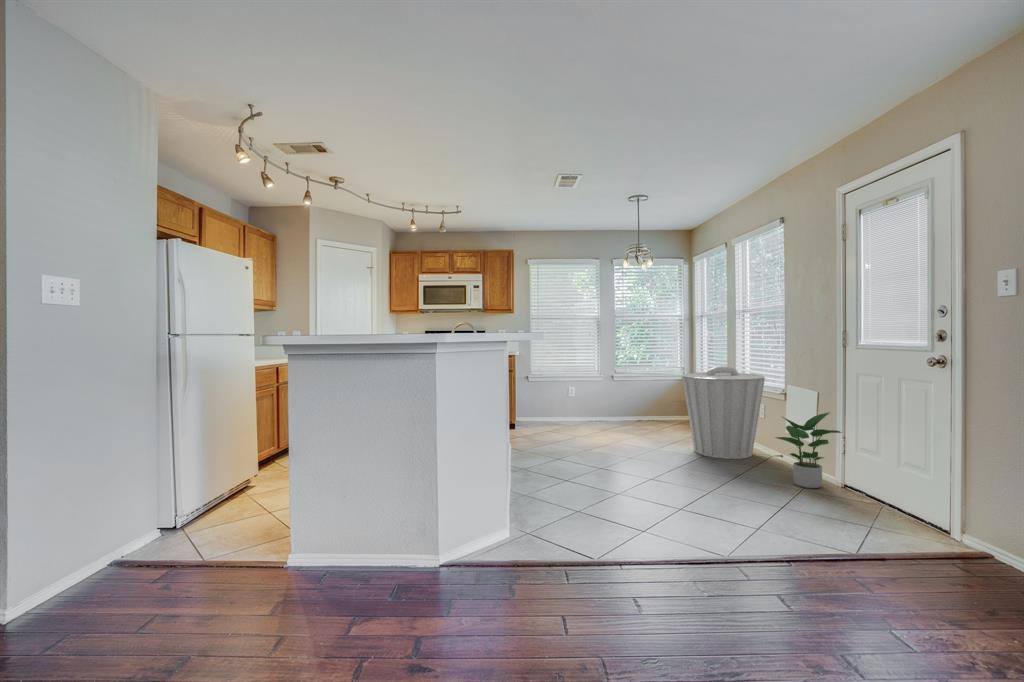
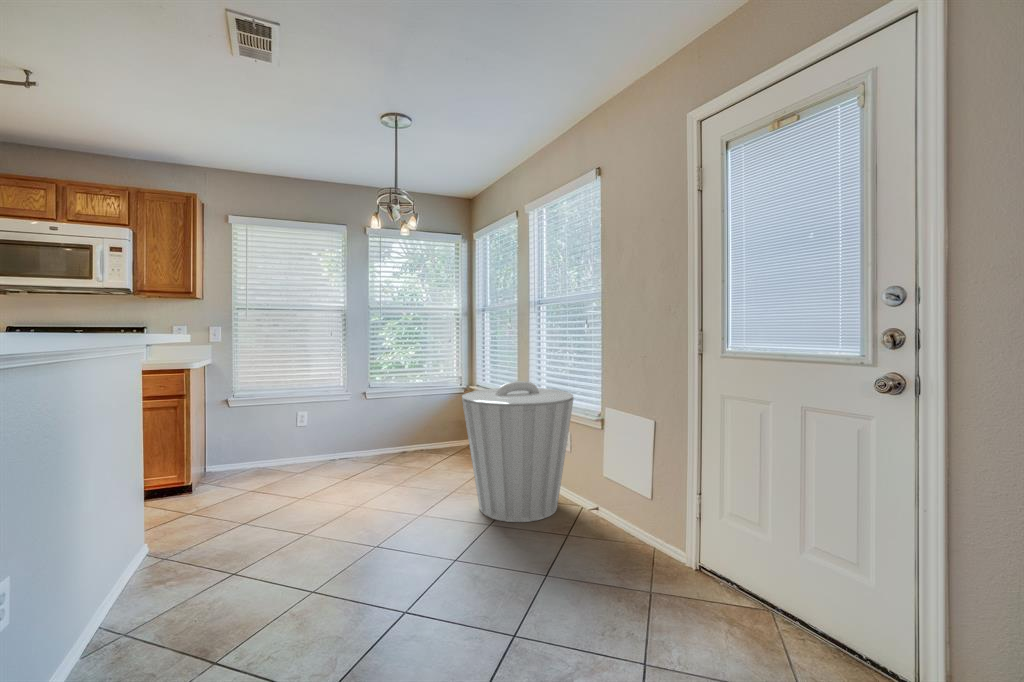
potted plant: present [775,413,841,488] -> none [605,456,708,584]

